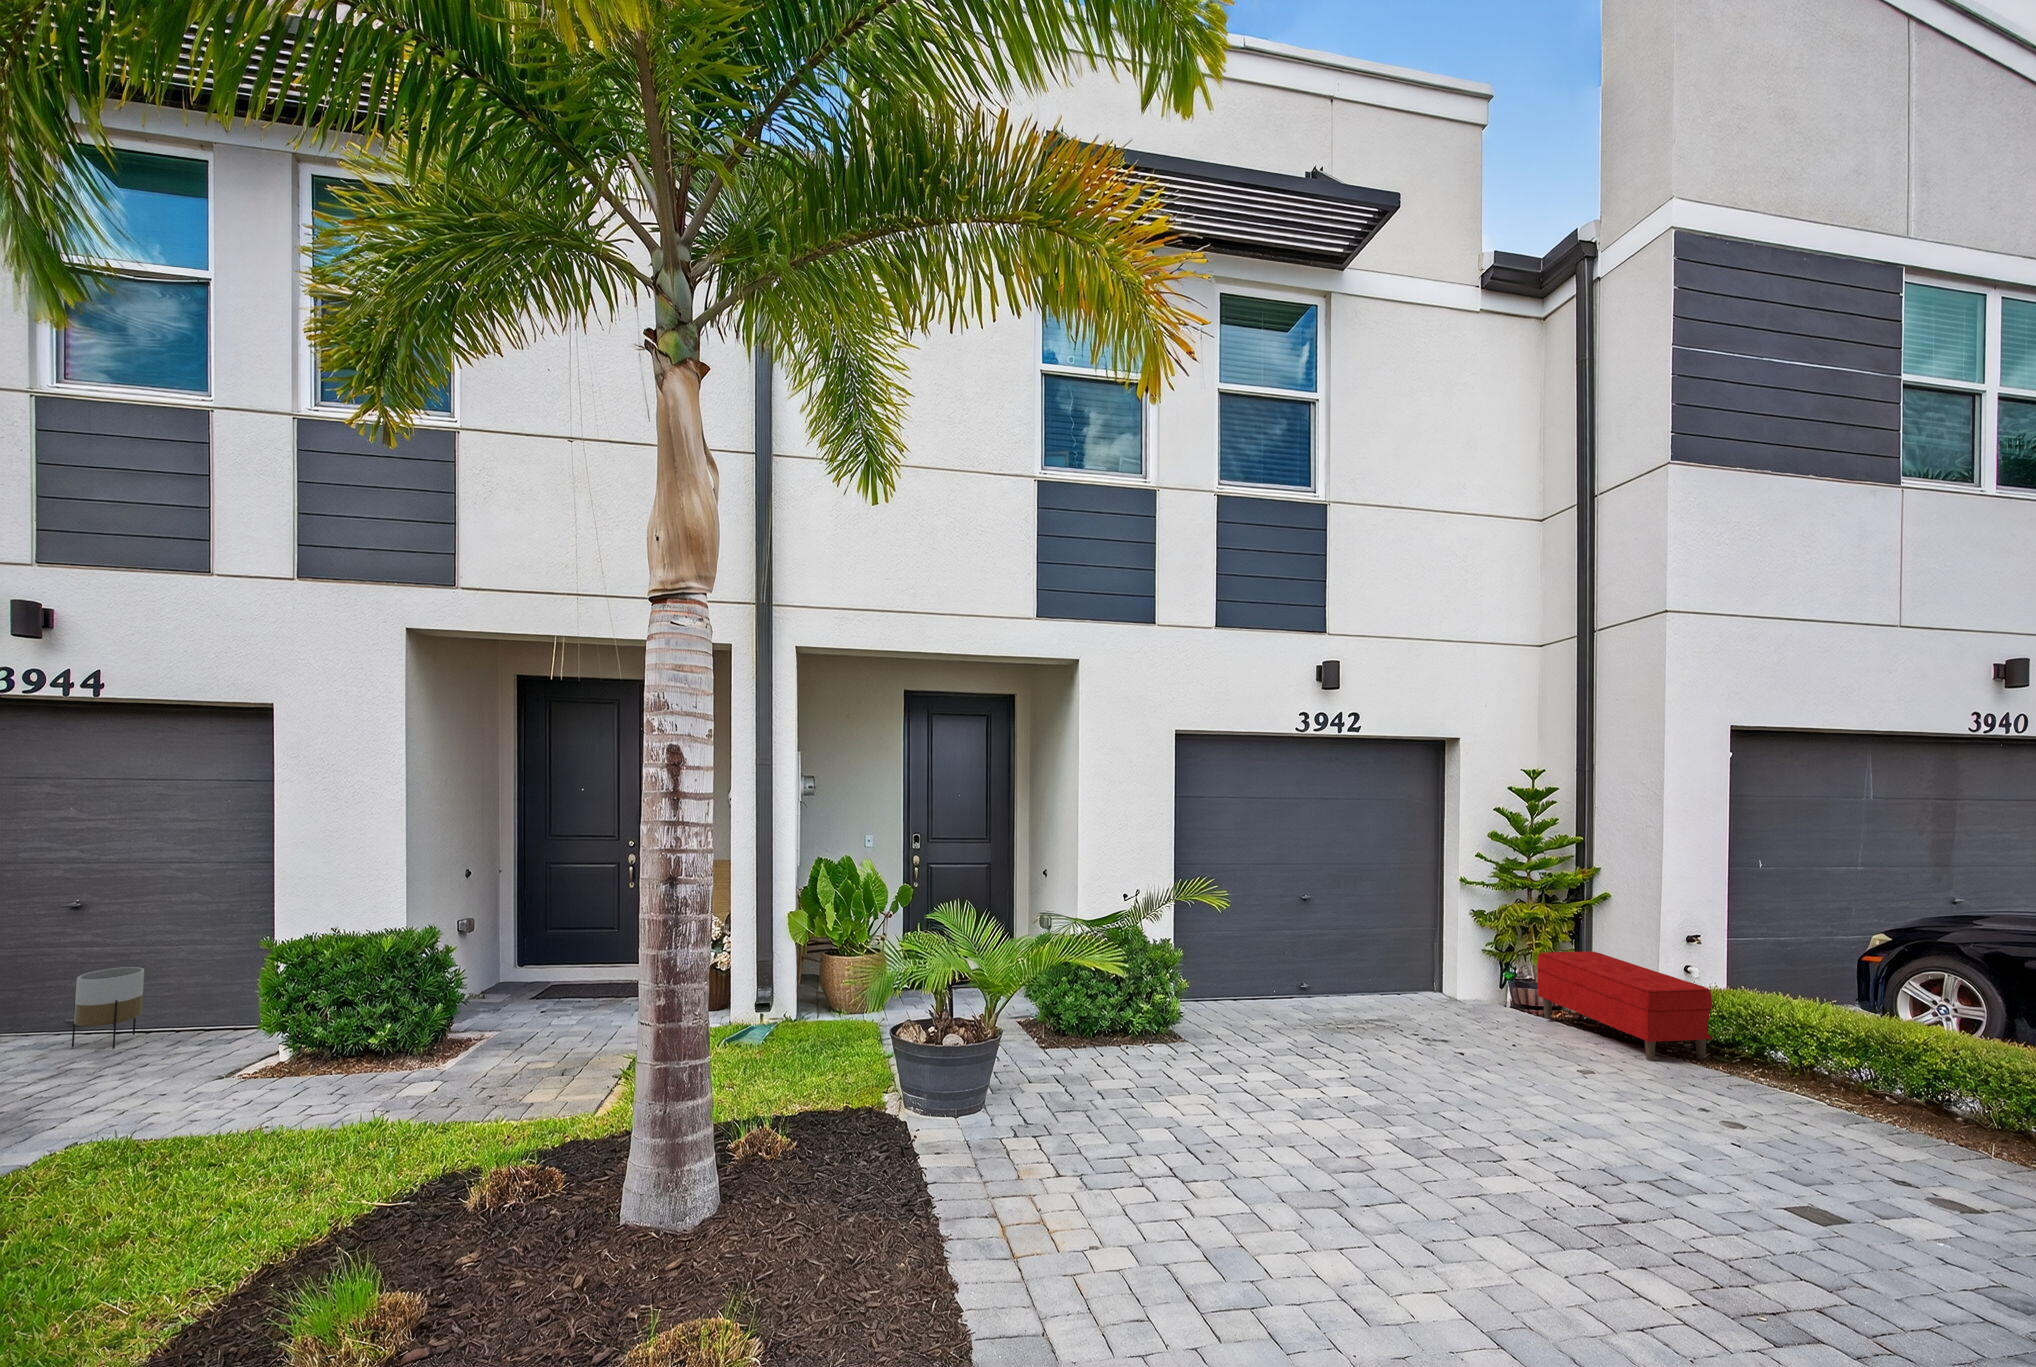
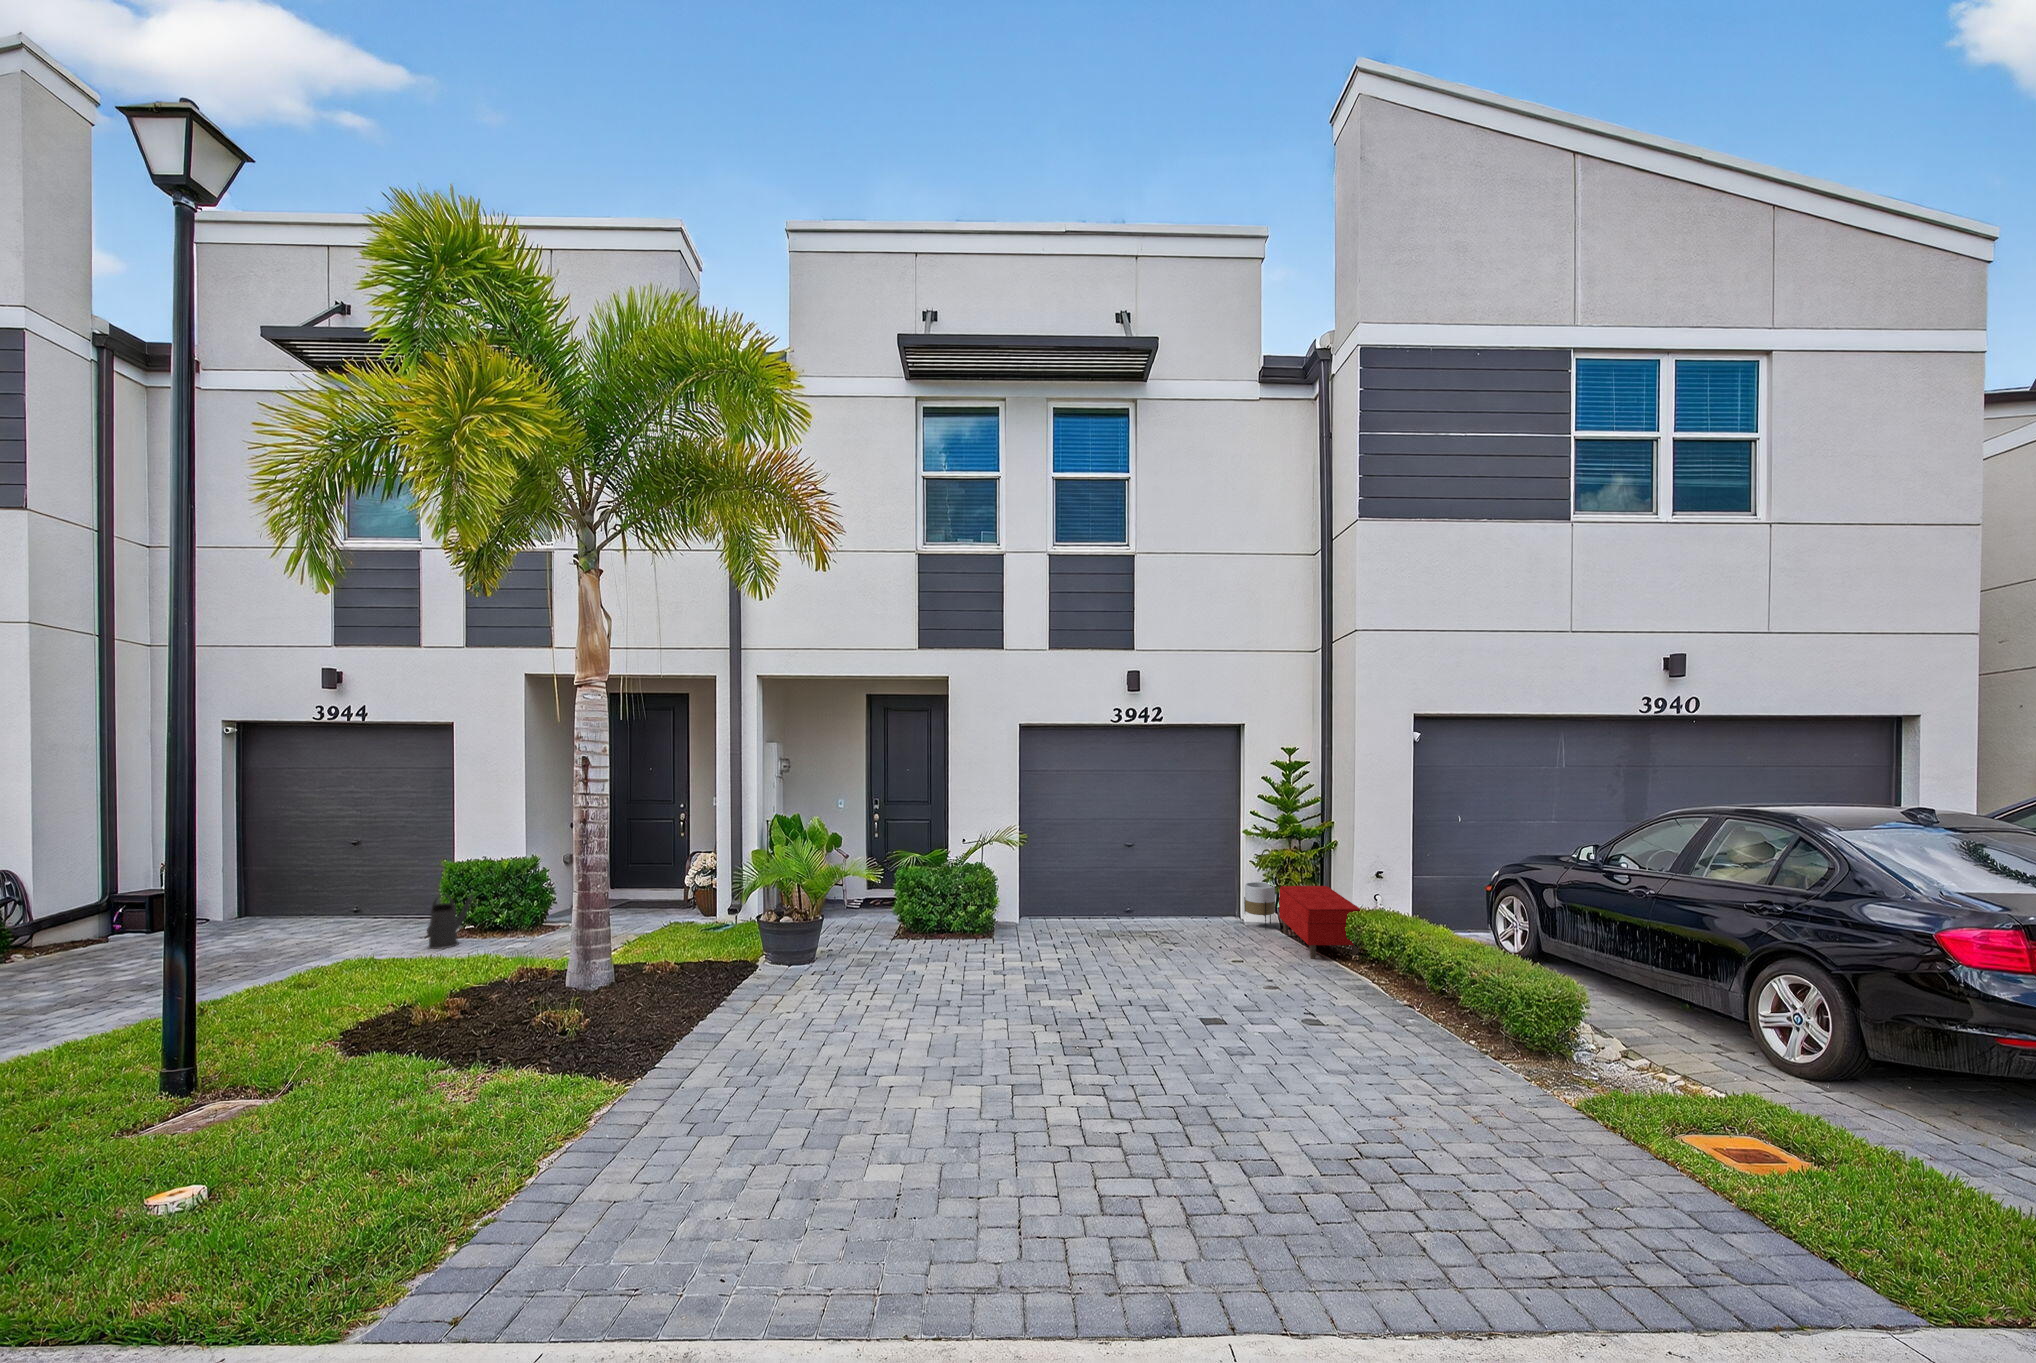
planter: present [72,967,144,1049] -> present [1244,882,1275,930]
watering can: none [233,997,319,1108] -> present [427,895,474,949]

